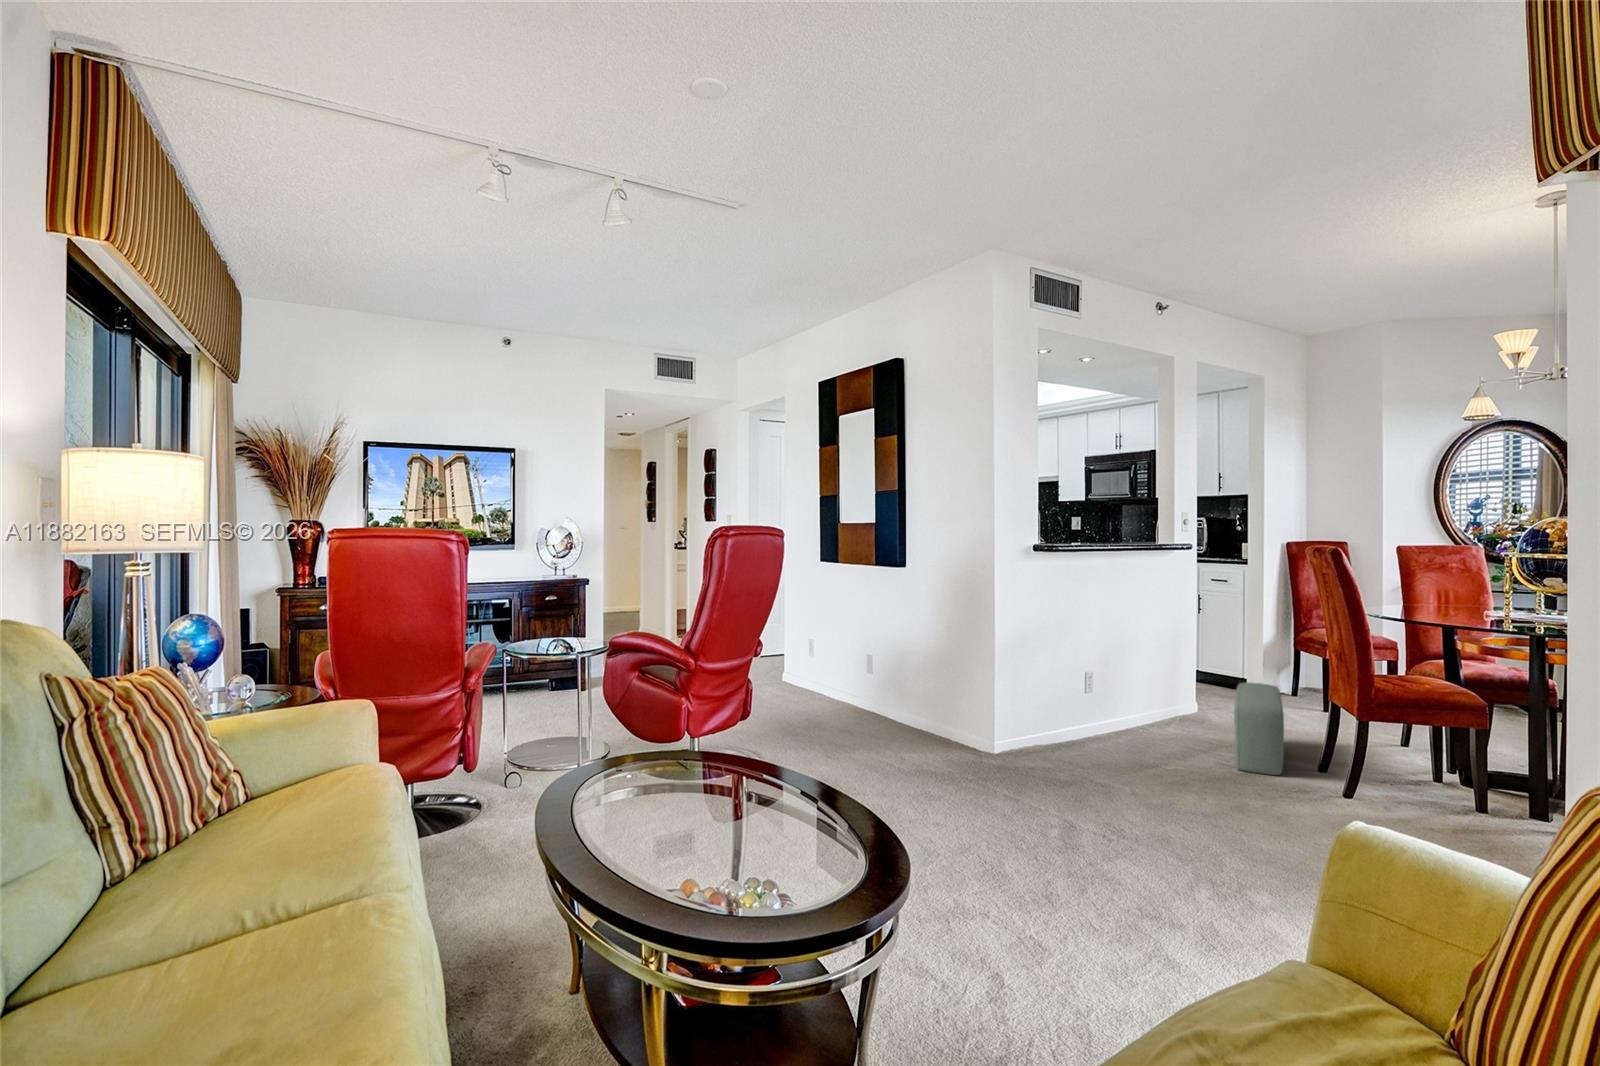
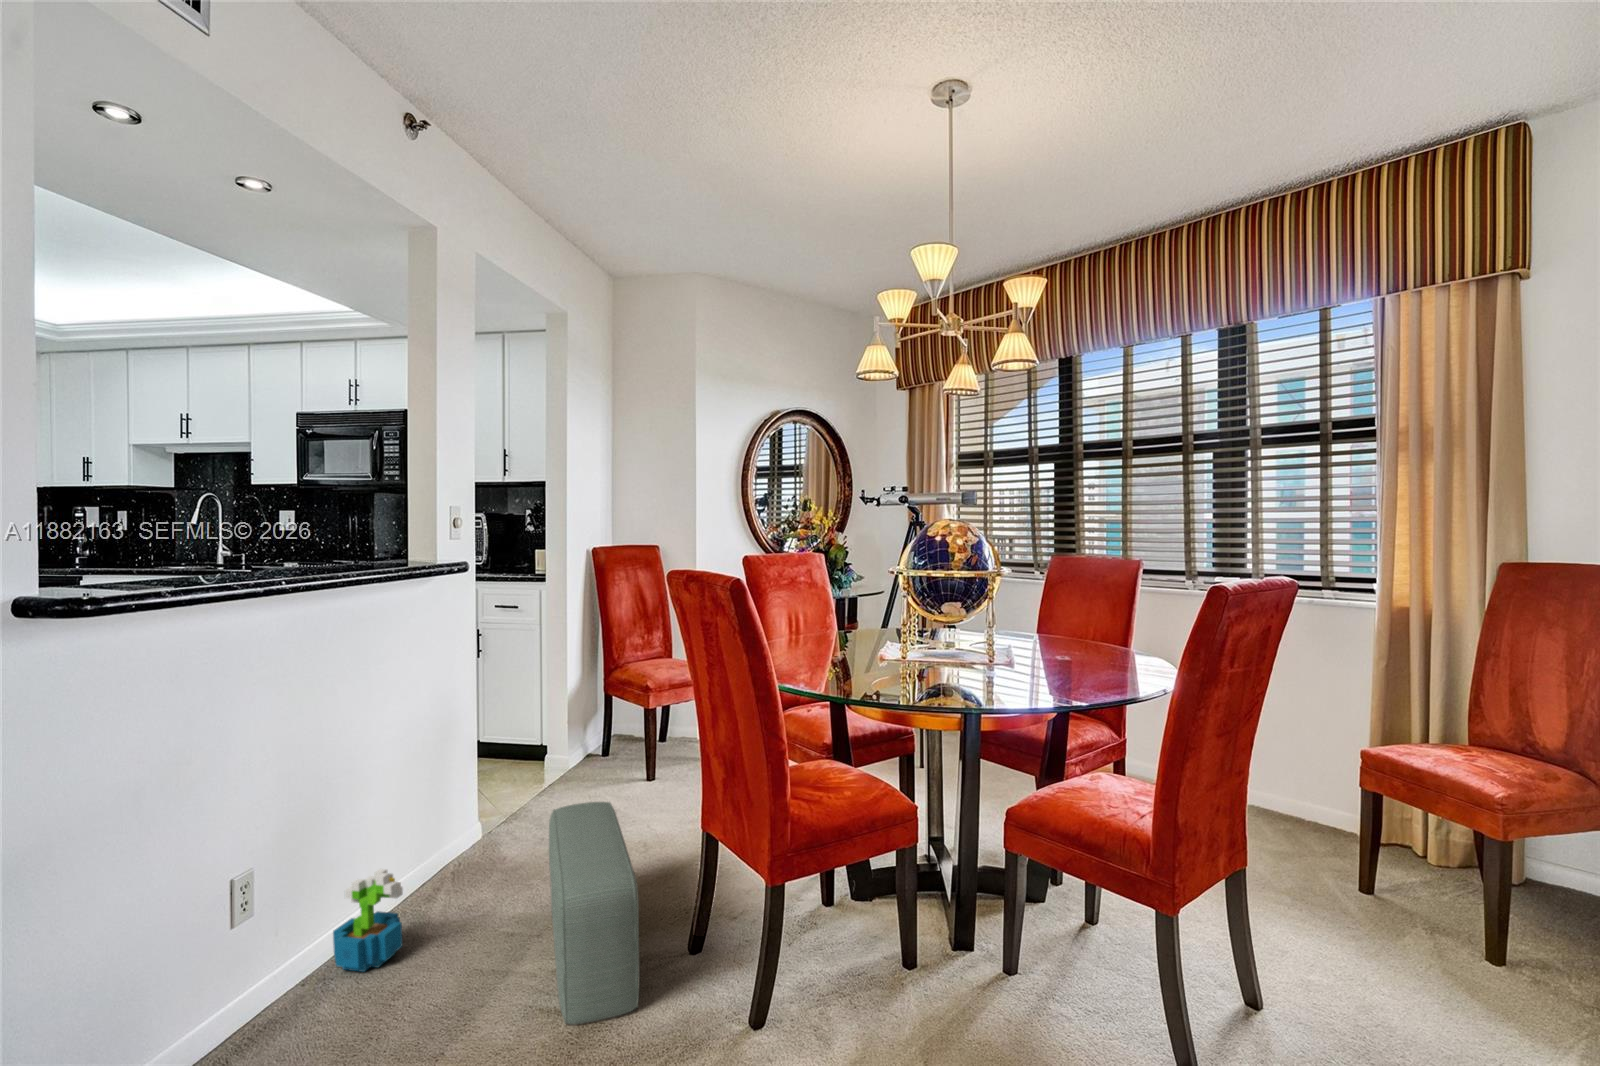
decorative plant: none [1121,689,1155,736] -> present [333,869,403,972]

